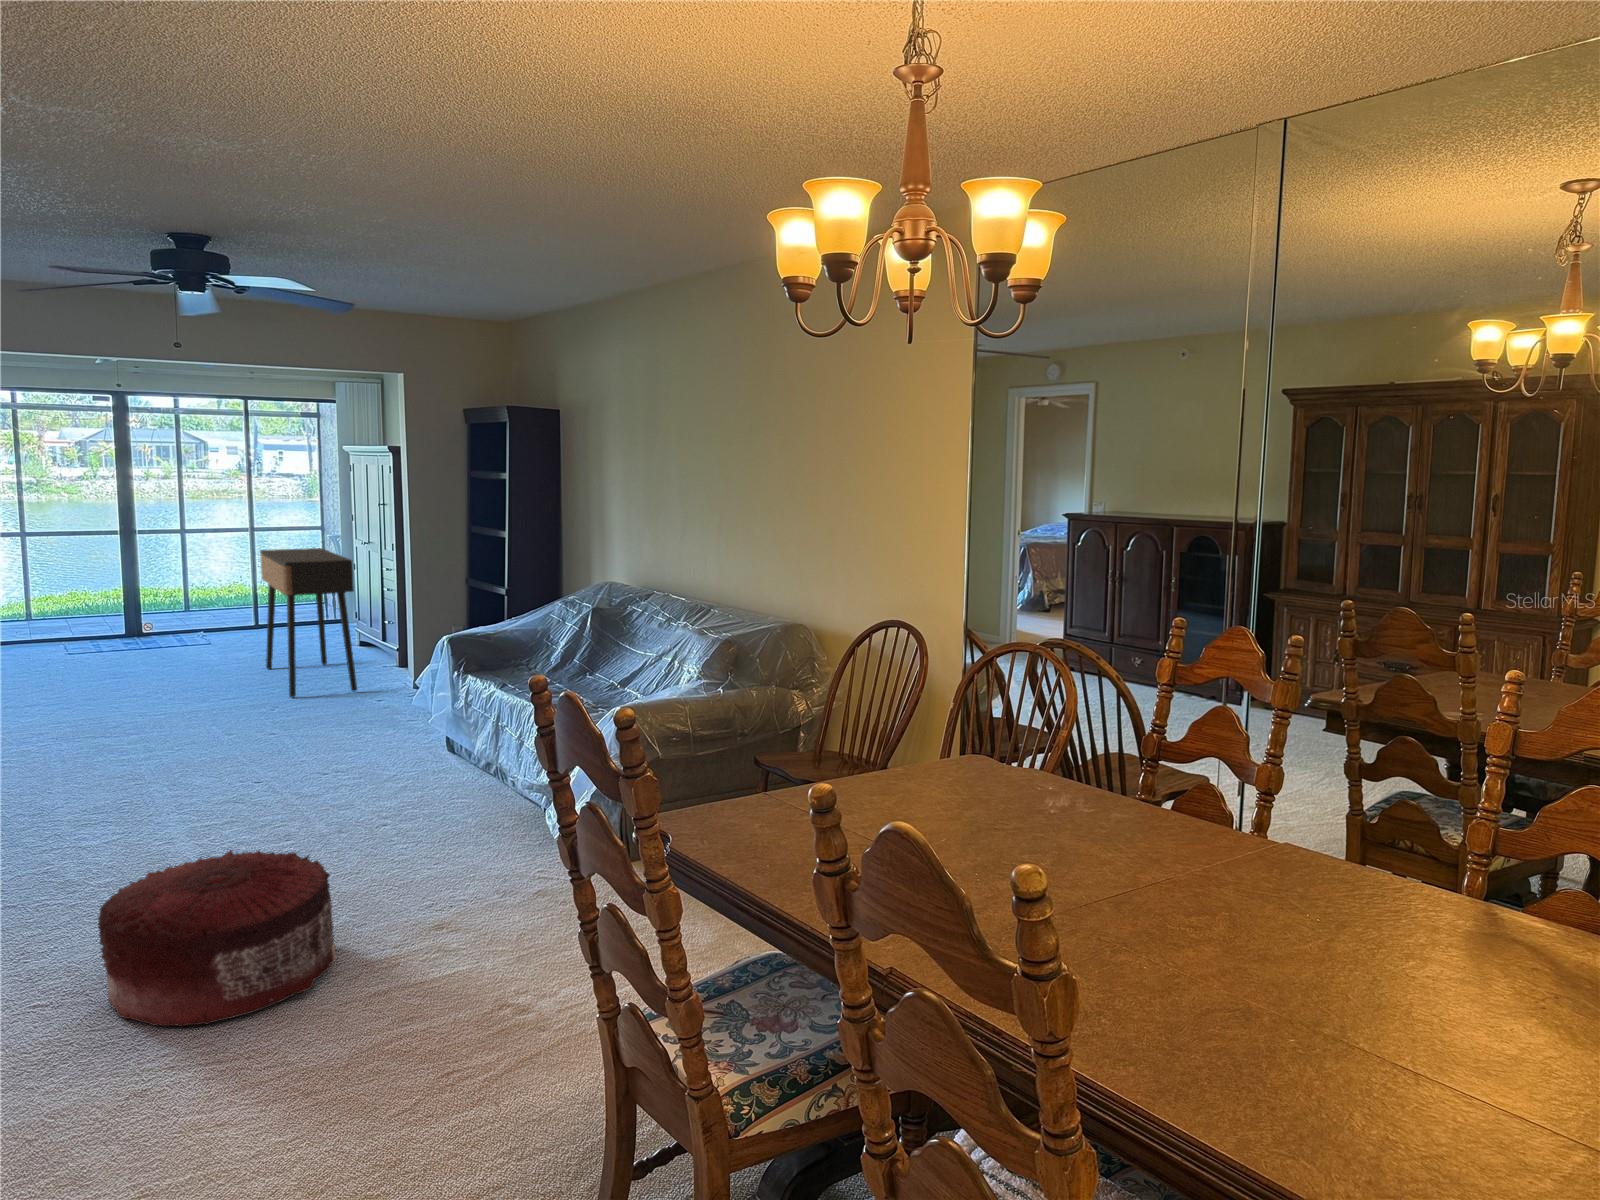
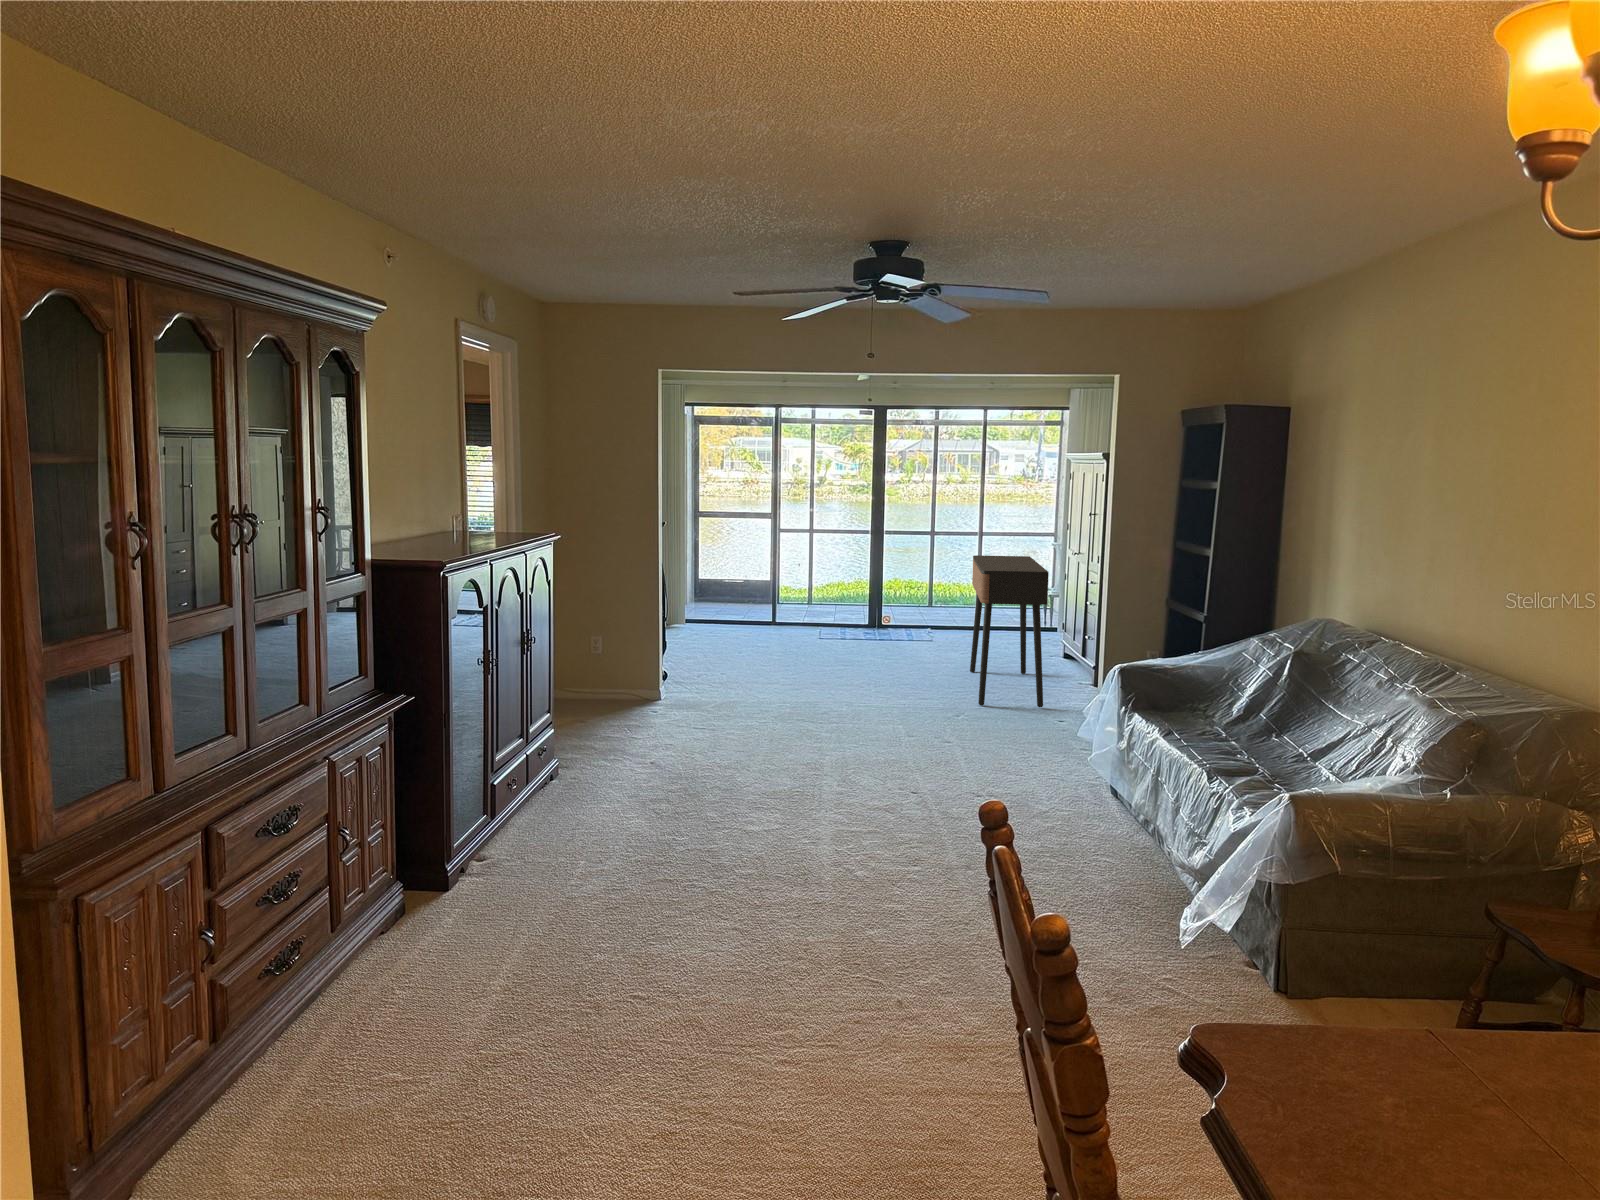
pouf: present [98,850,336,1027] -> none [695,873,908,1058]

